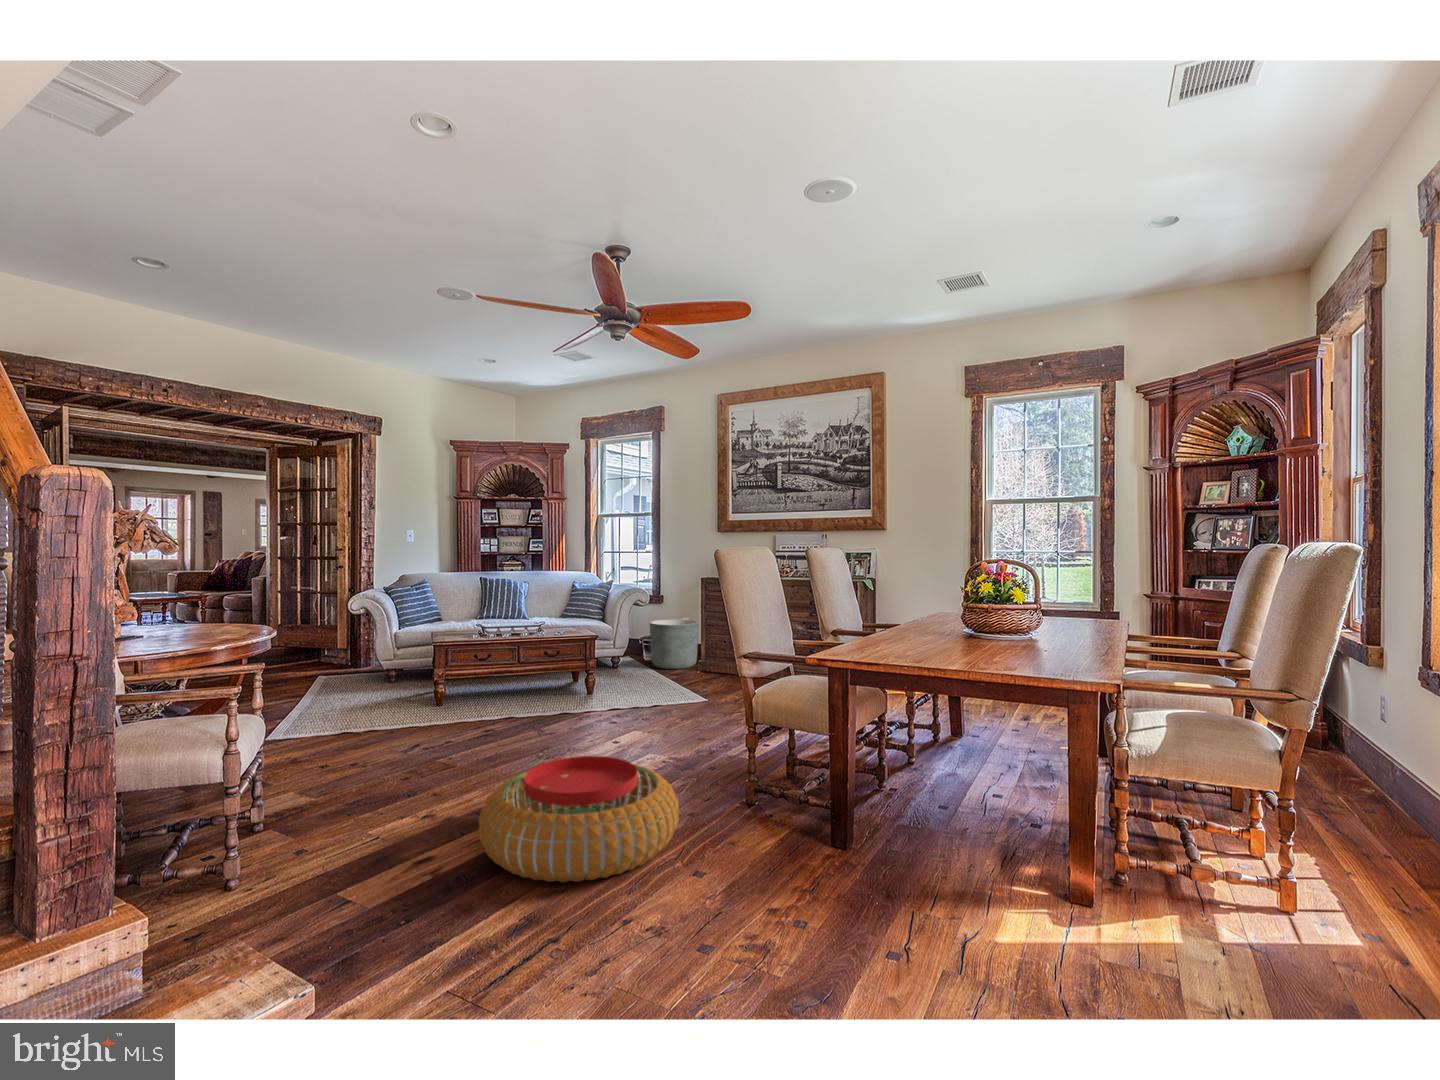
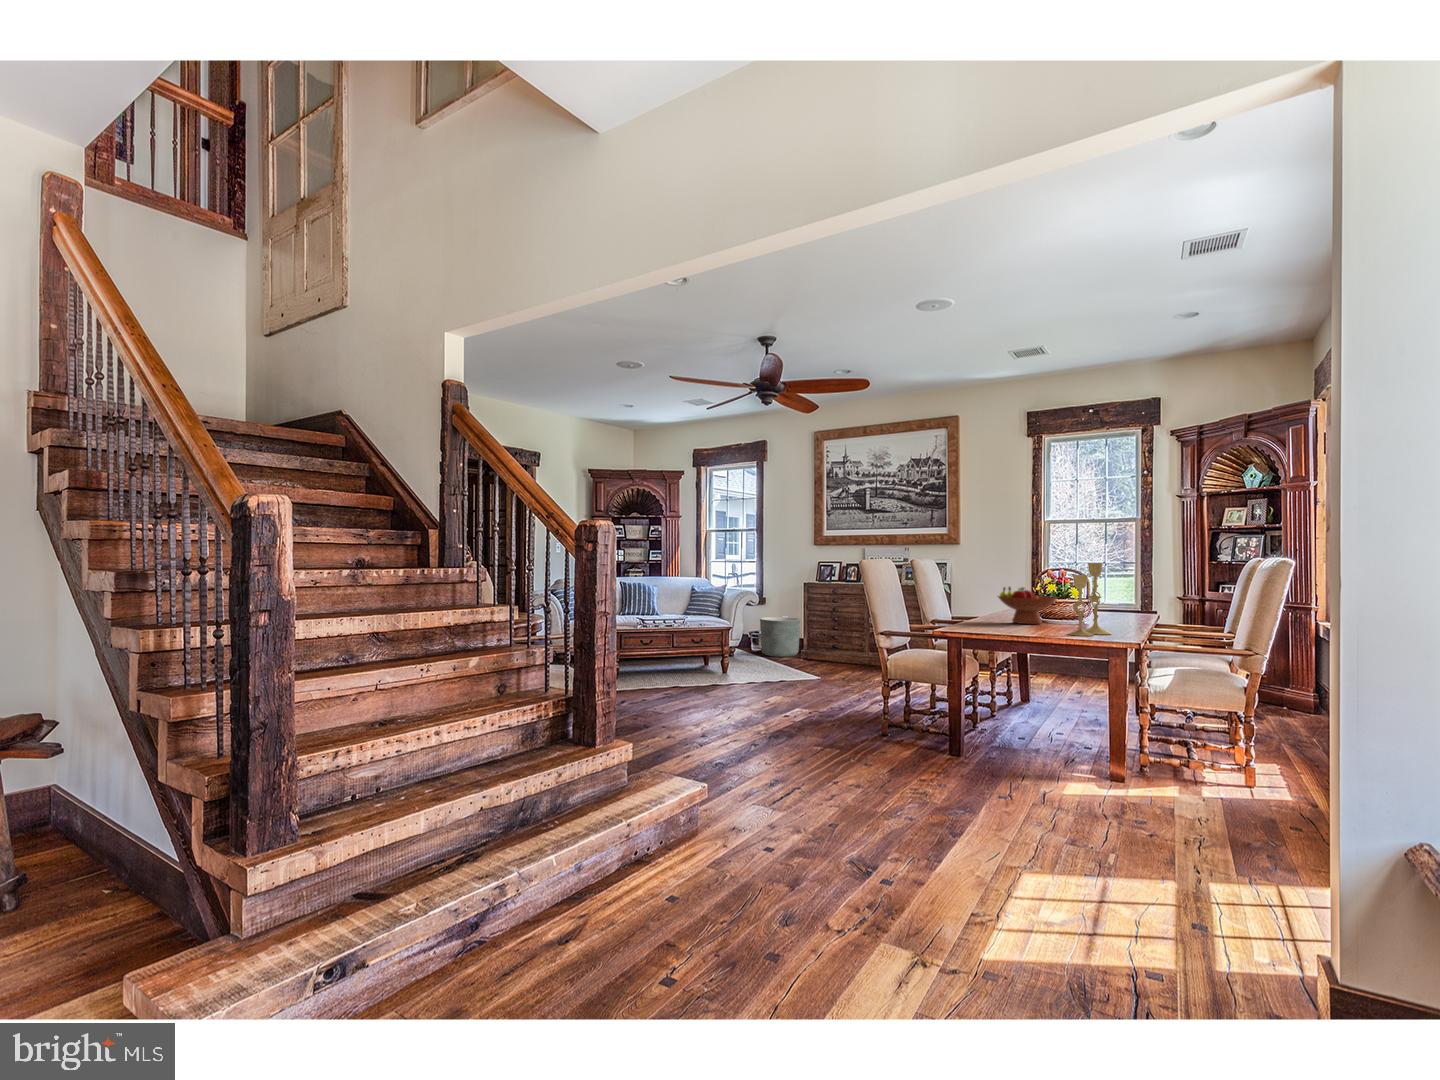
candlestick: none [1005,556,1072,672] -> present [1068,563,1112,636]
fruit bowl: none [910,590,994,645] -> present [997,587,1057,624]
pouf: present [479,756,679,883] -> none [717,696,845,765]

